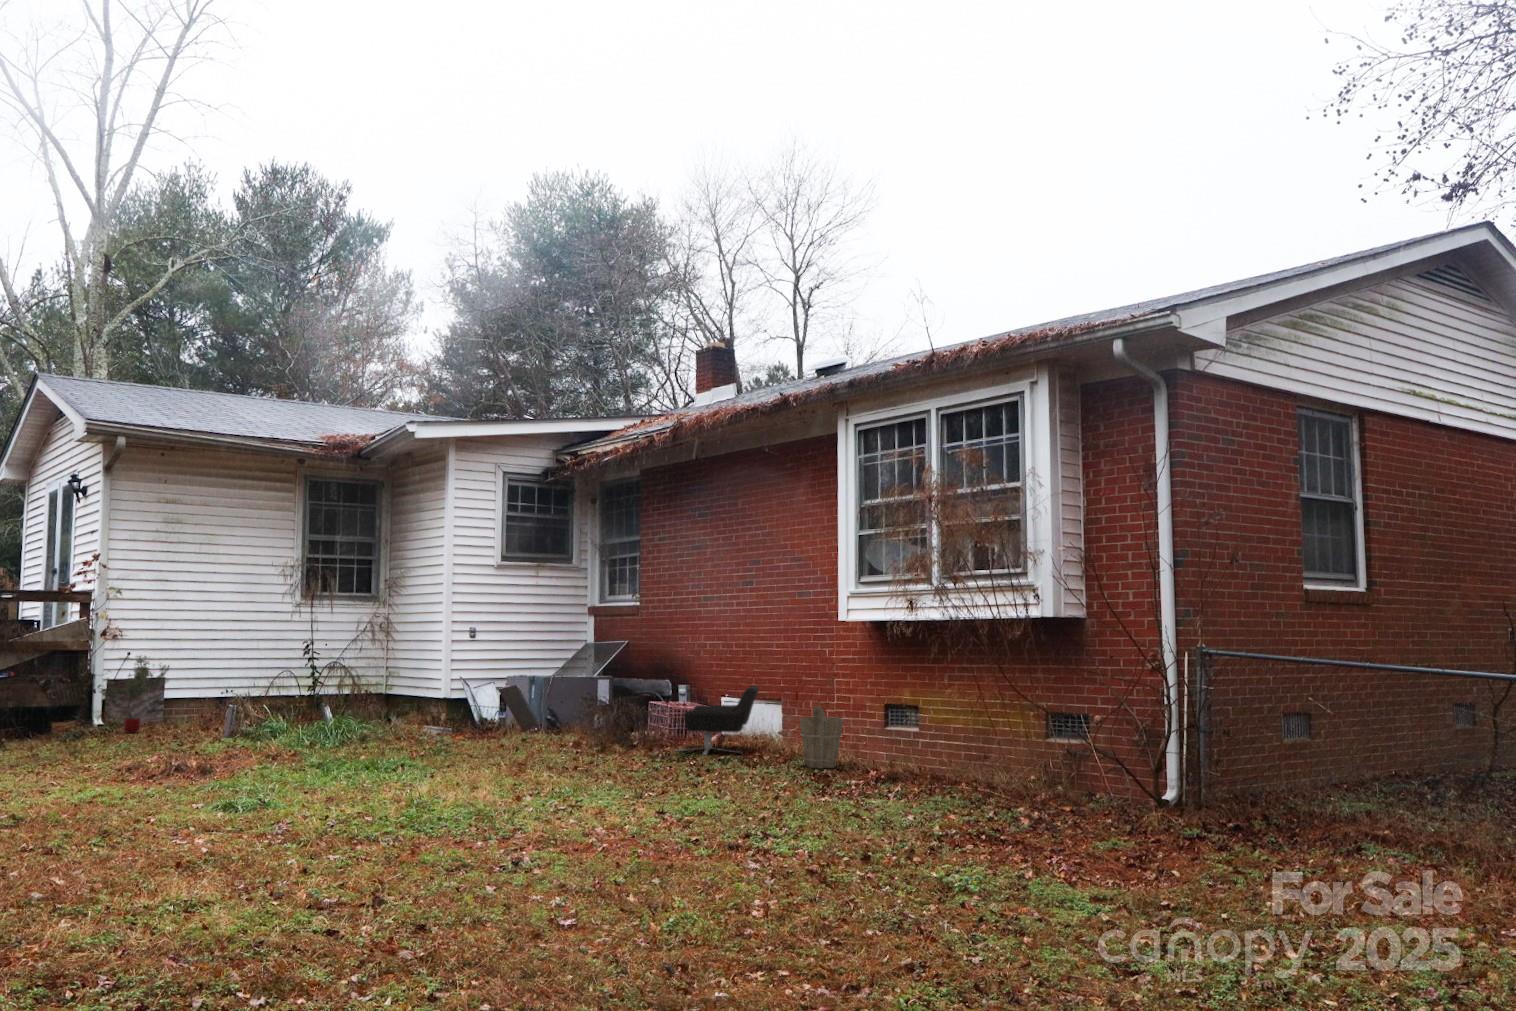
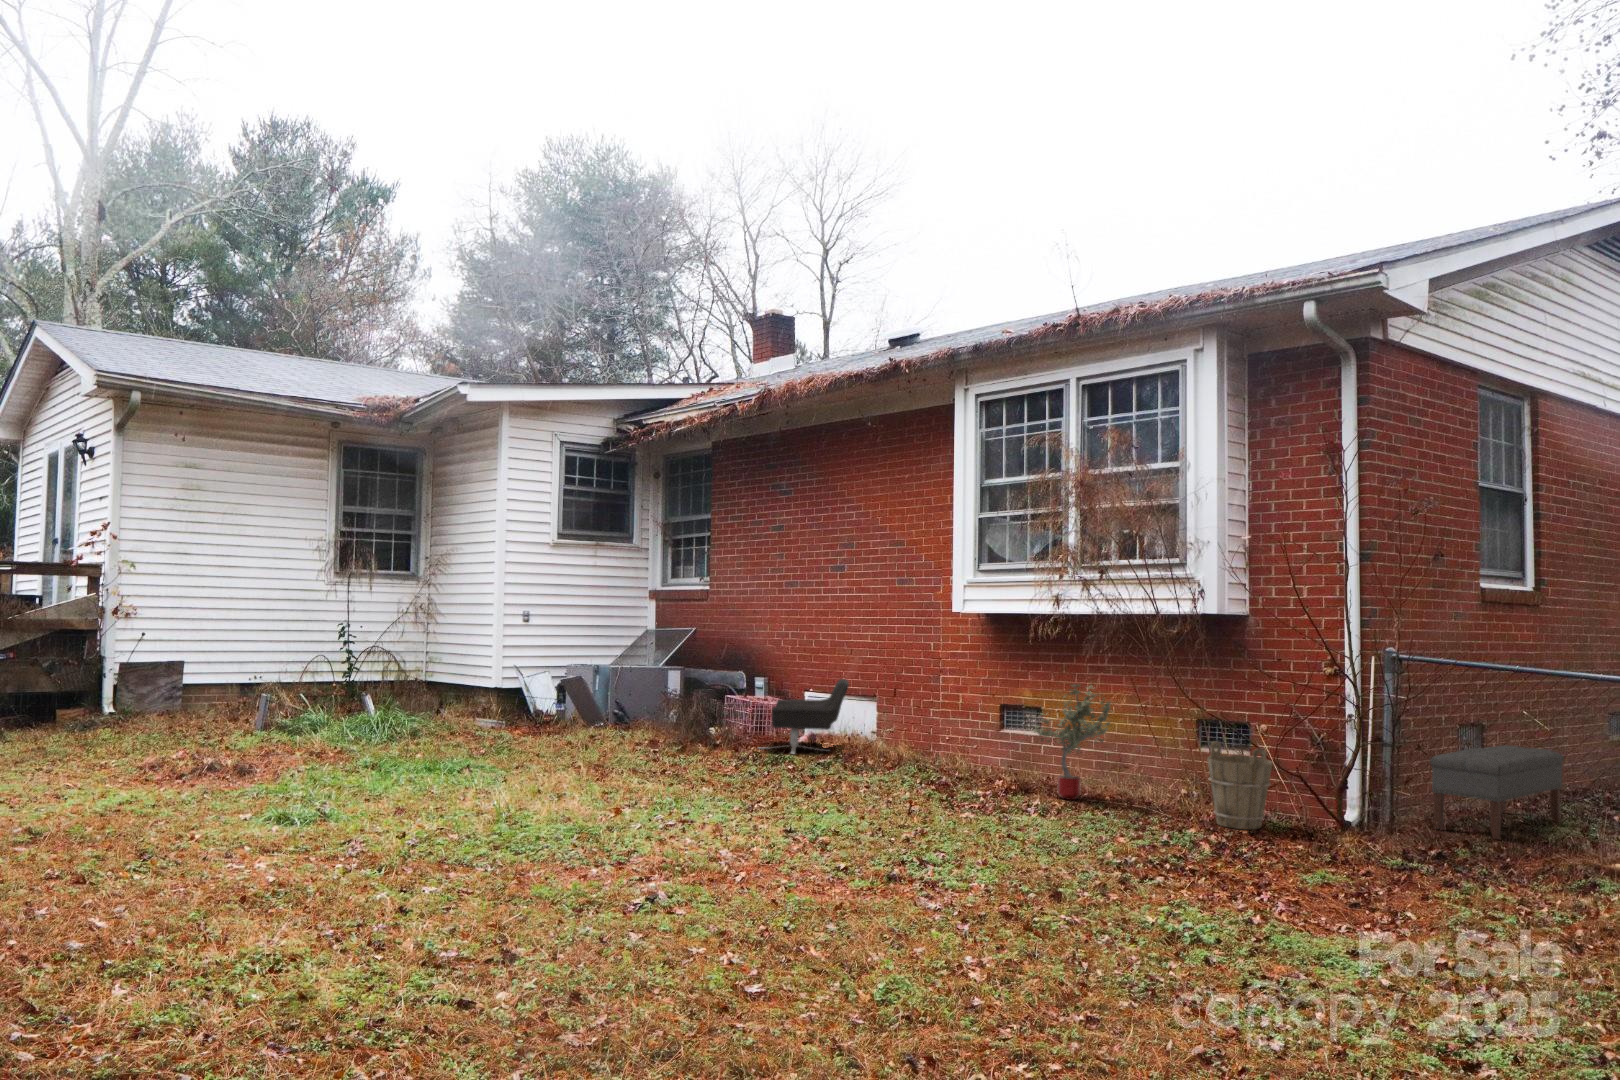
potted tree: present [100,656,169,733] -> present [1033,684,1111,800]
bucket: present [800,706,843,768] -> present [1207,741,1273,829]
bench: none [1251,736,1386,820] -> present [1430,745,1564,839]

